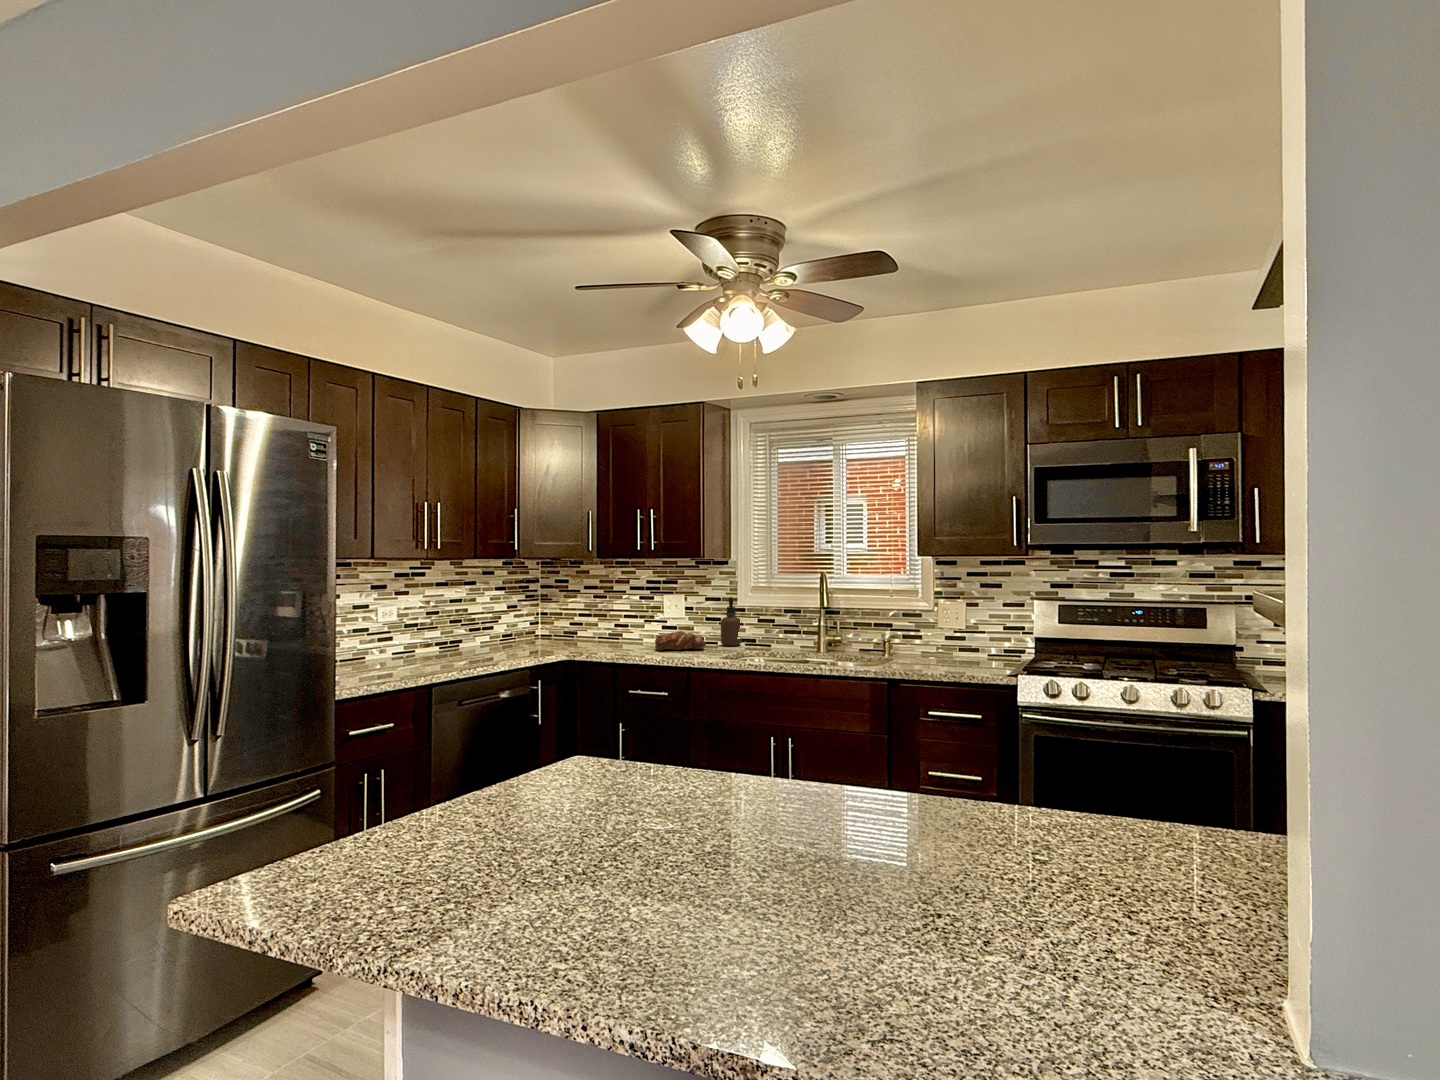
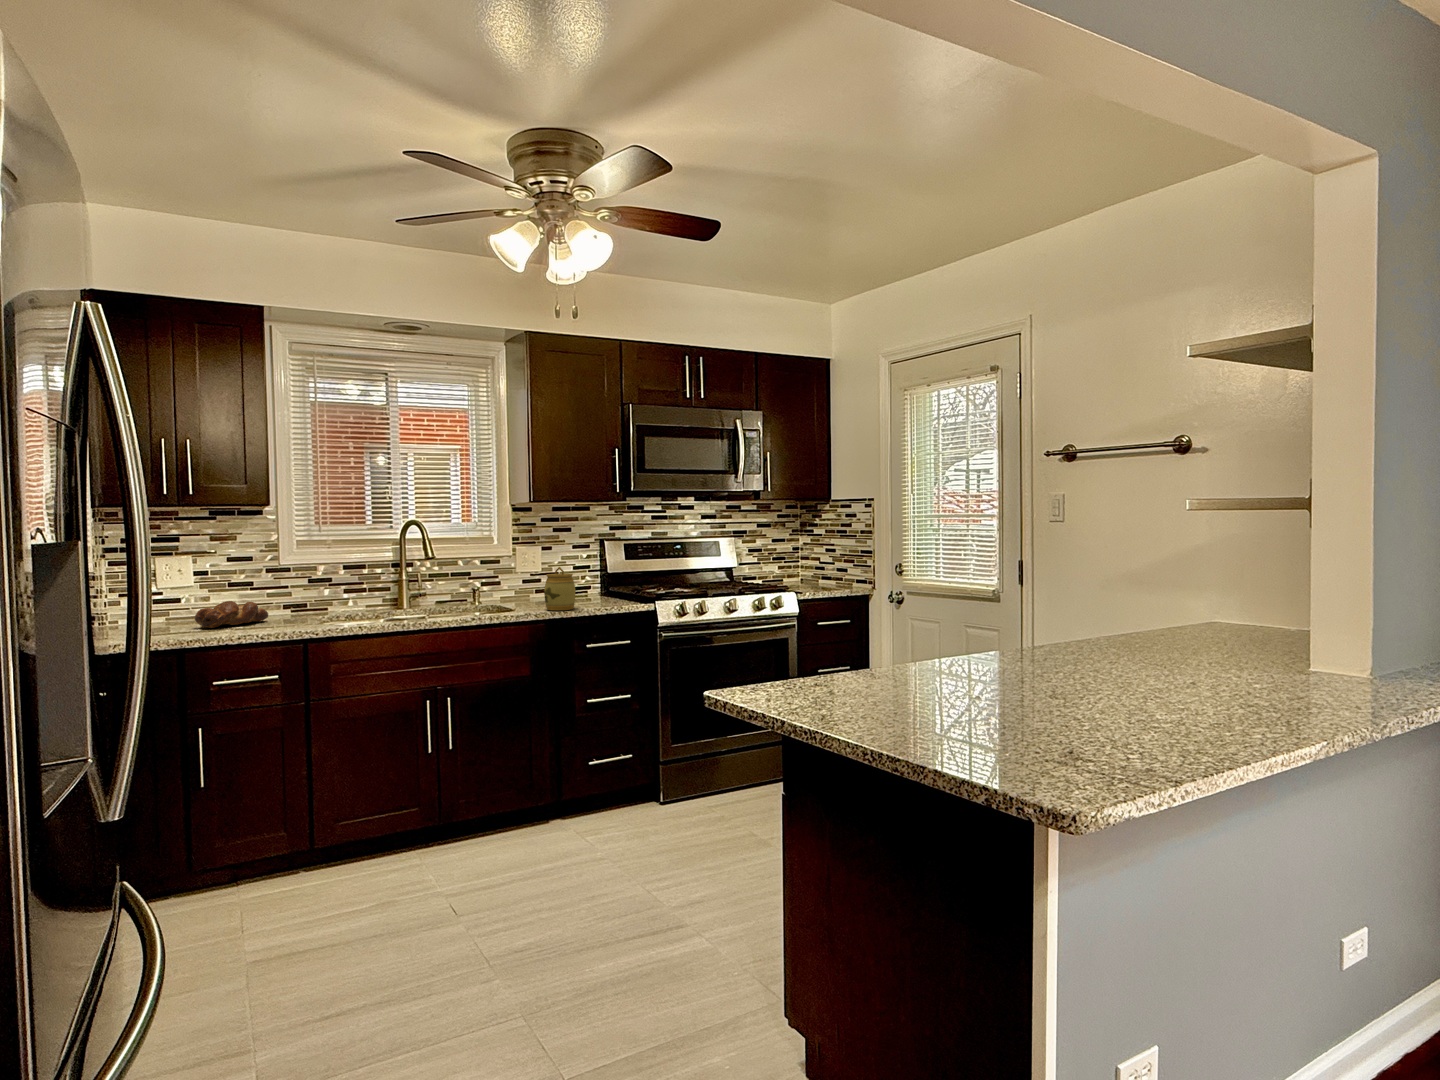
soap dispenser: present [721,597,742,646] -> none [260,555,289,615]
jar: none [884,625,919,671] -> present [544,567,576,610]

